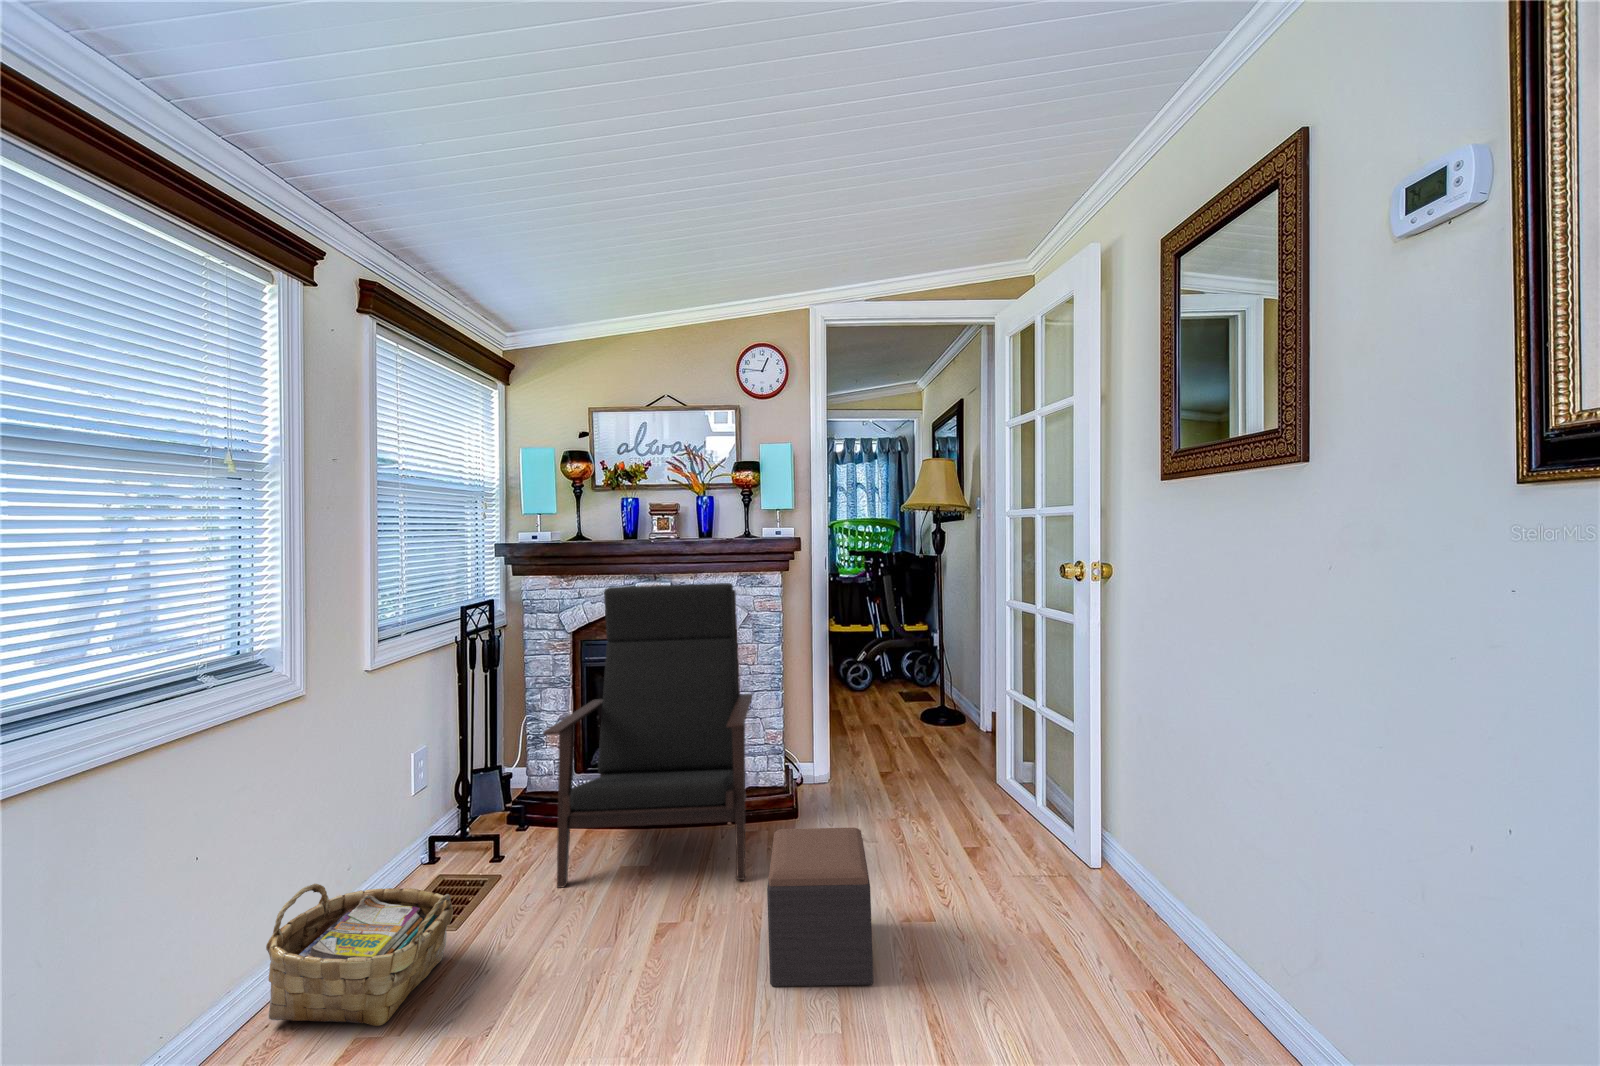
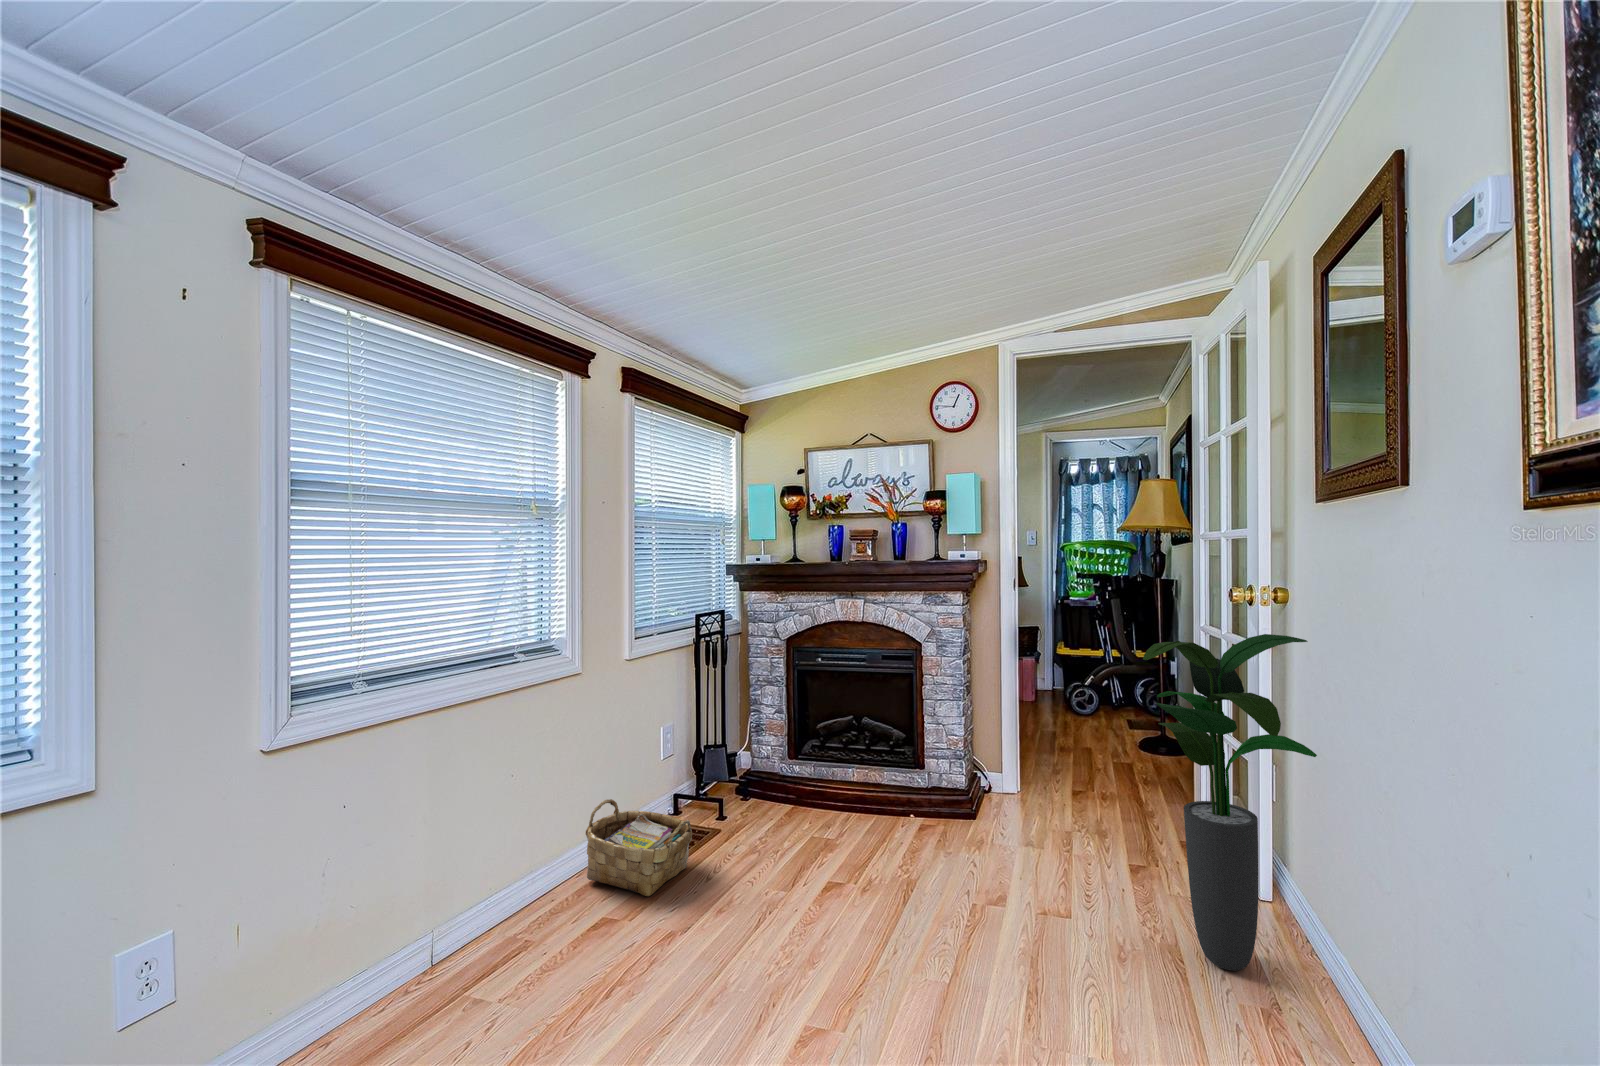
lounge chair: present [543,583,753,888] -> none [756,603,934,858]
potted plant: none [1014,597,1180,947] -> present [1143,634,1317,971]
footstool: present [767,827,873,986] -> none [908,814,1006,949]

